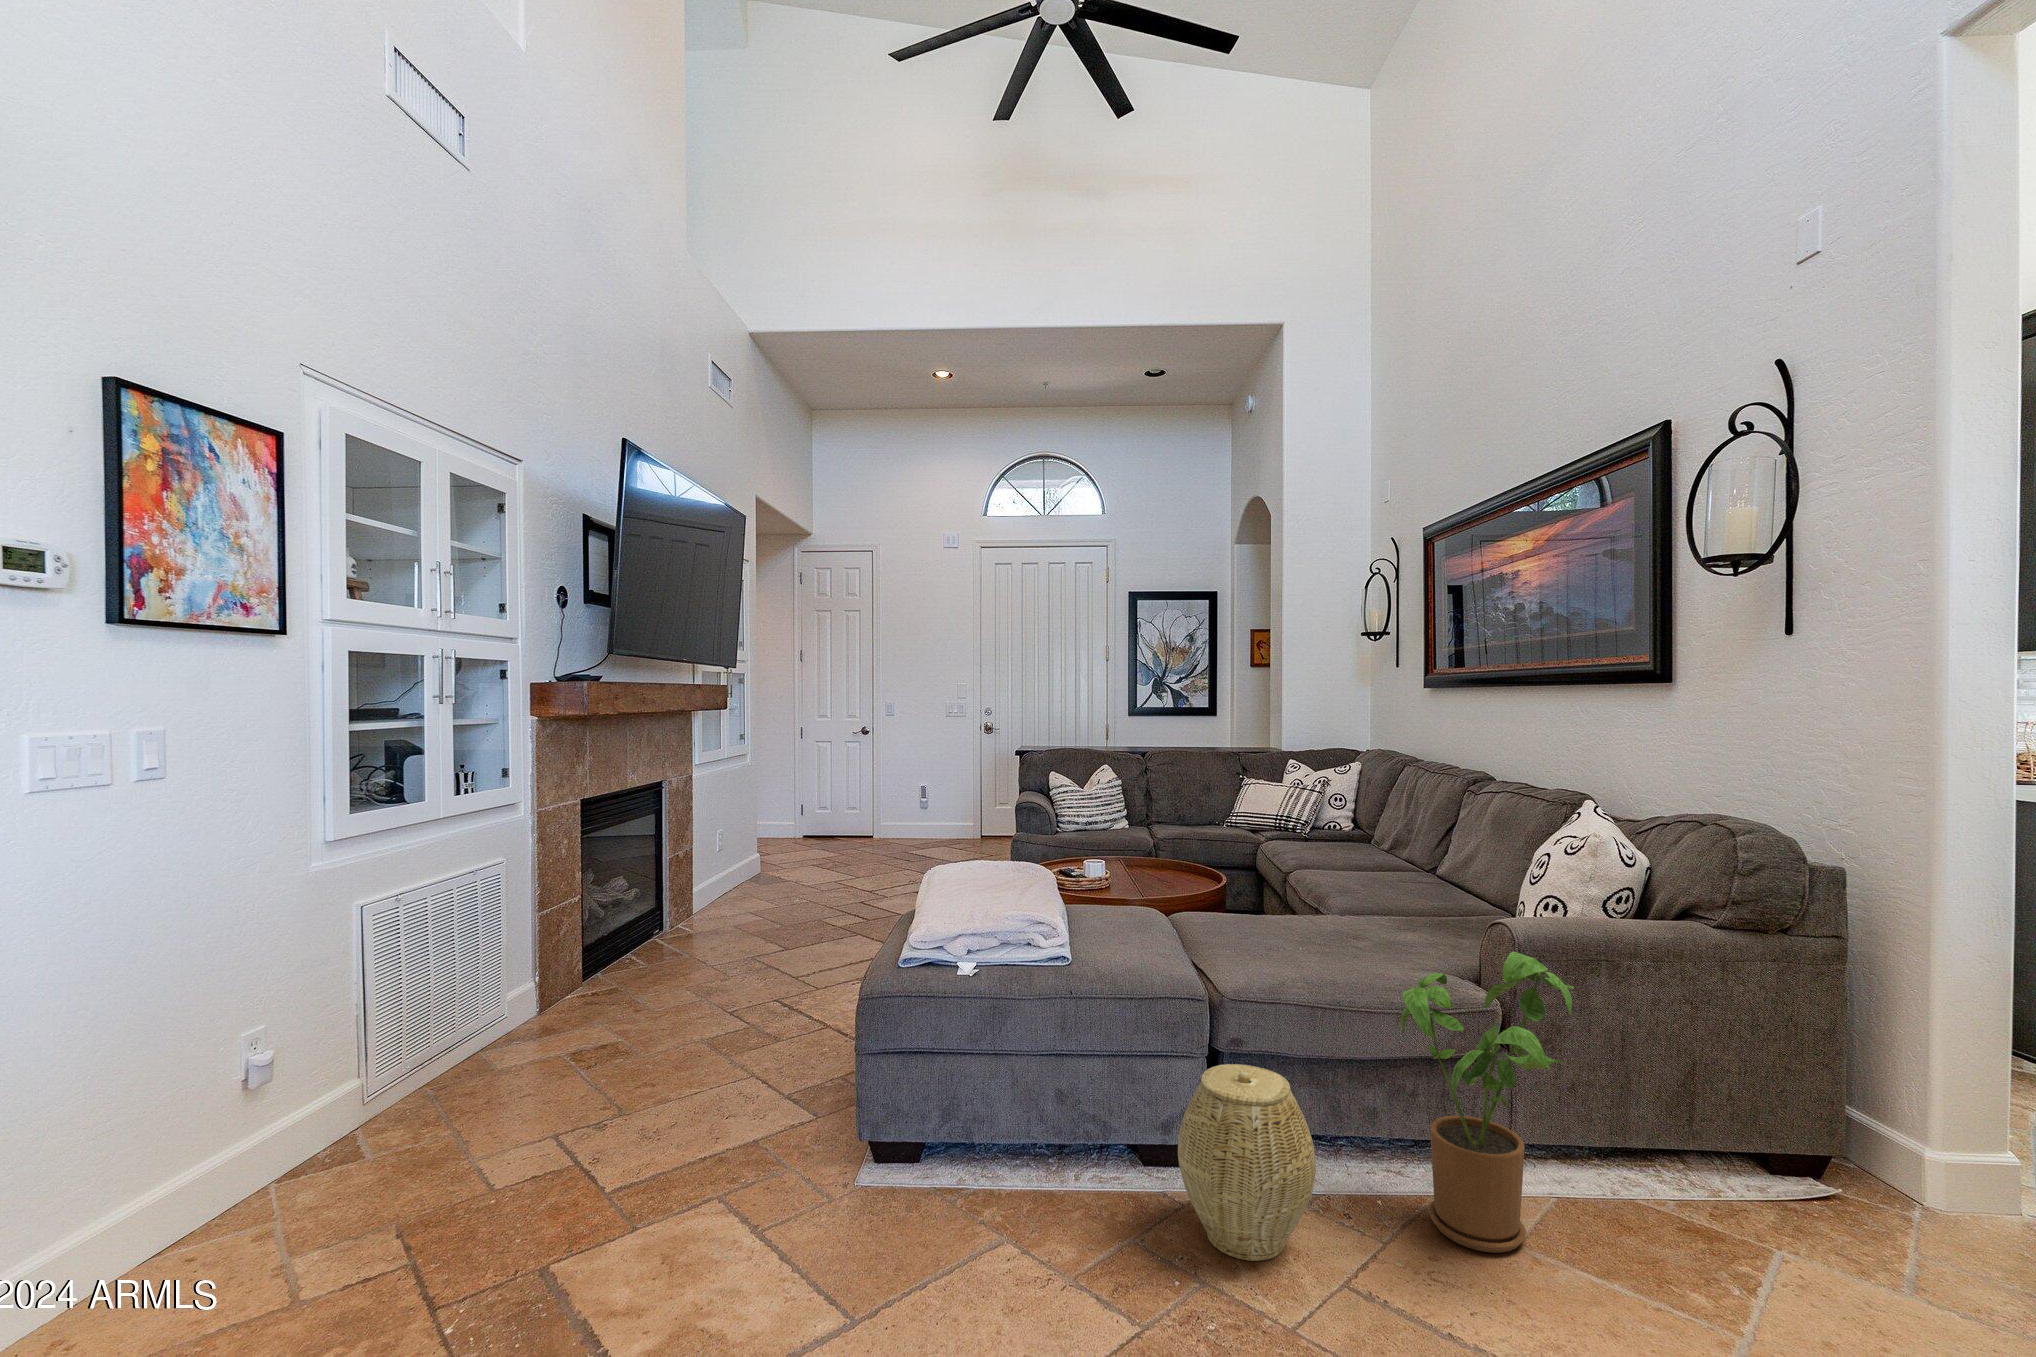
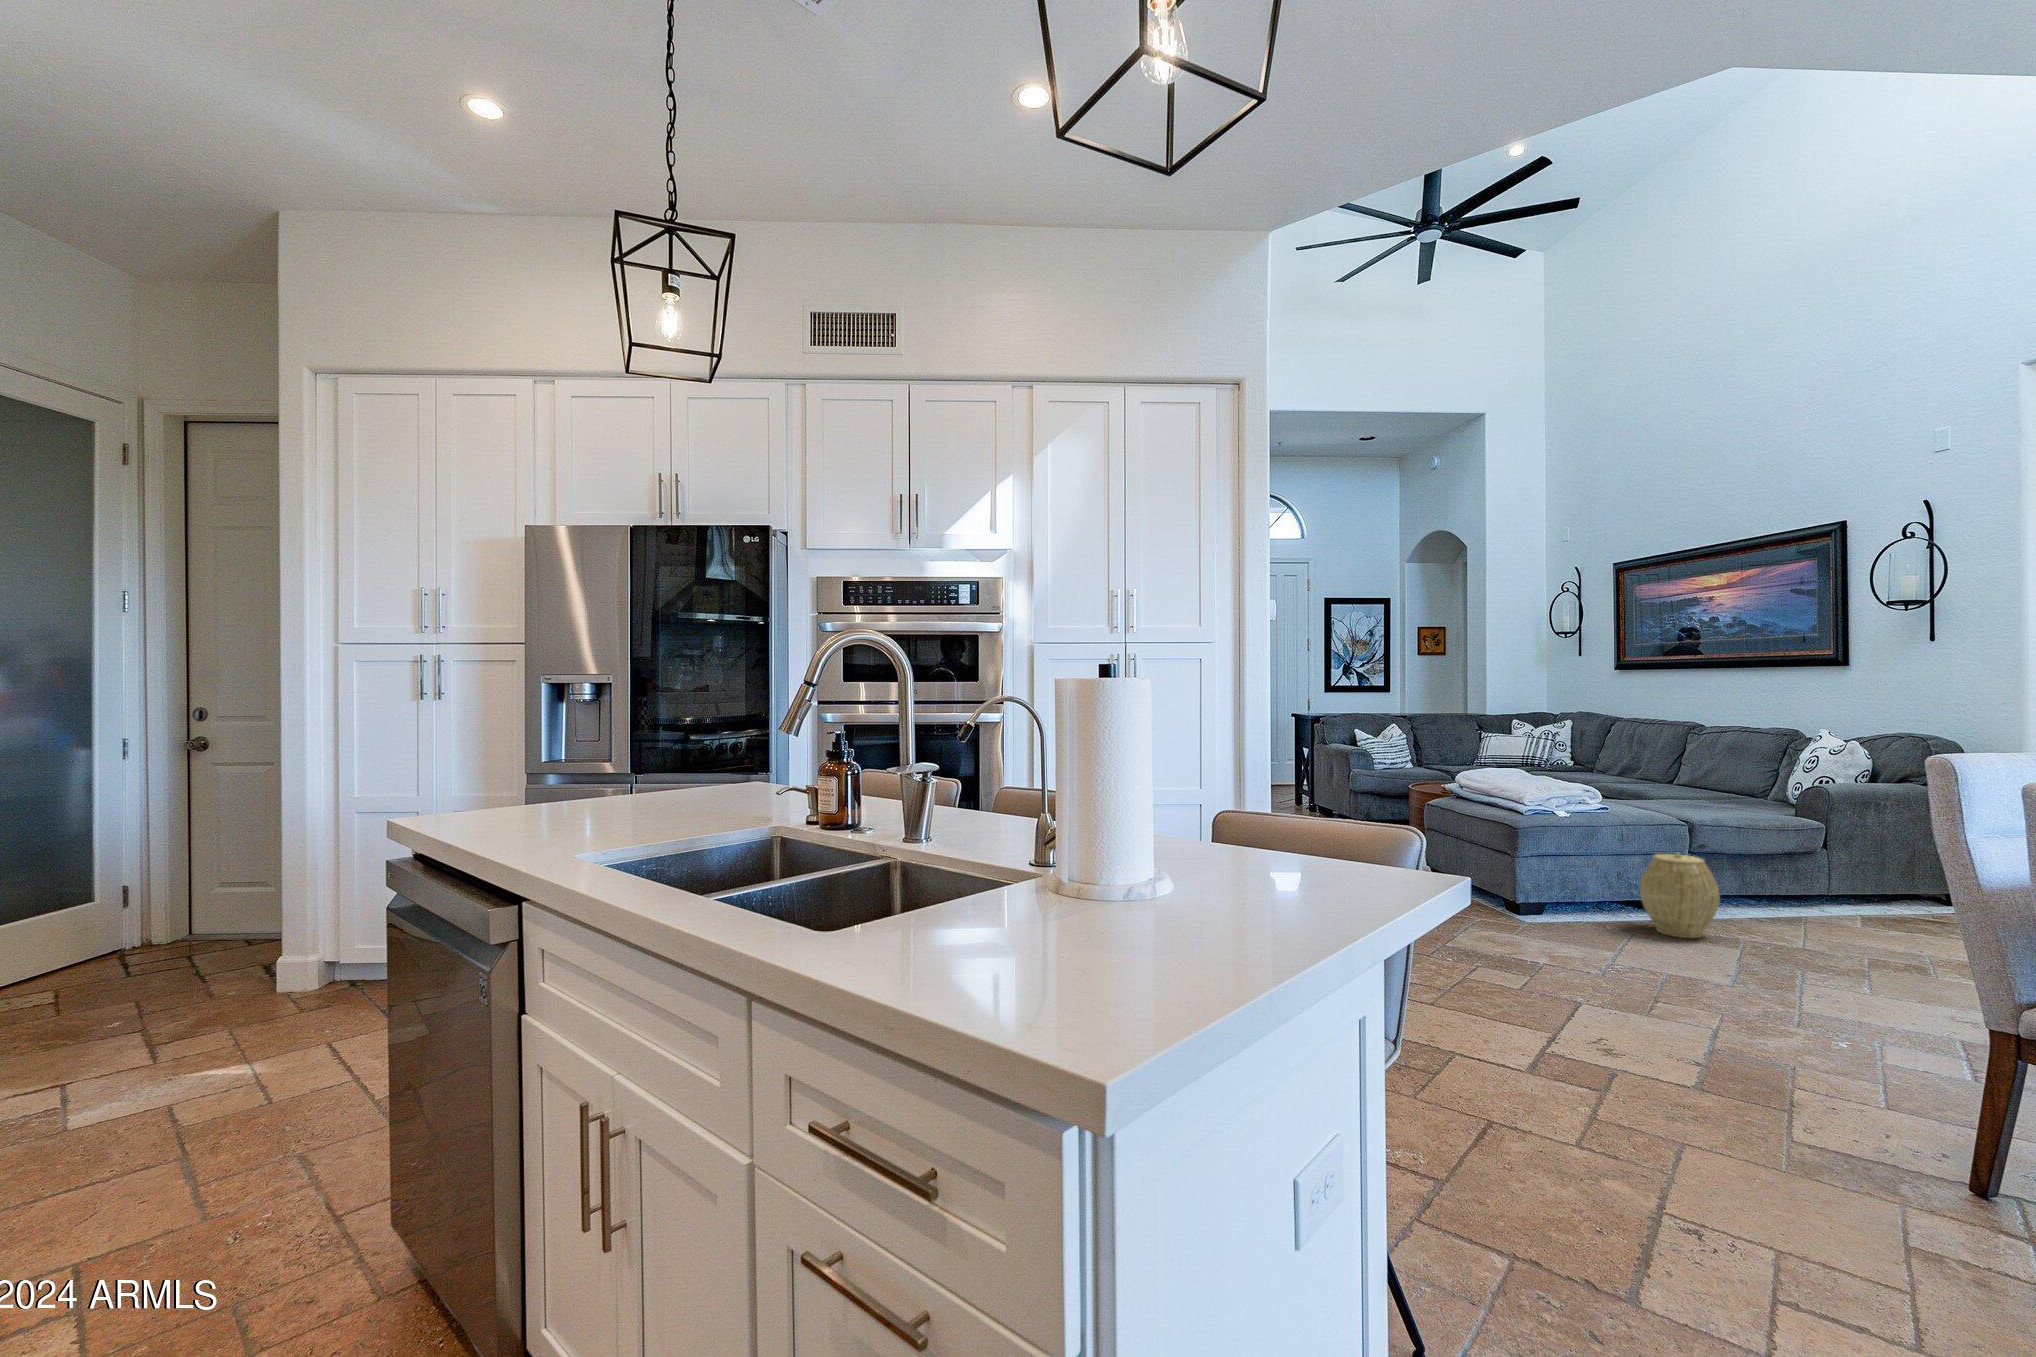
house plant: present [1401,952,1574,1253] -> none [1738,794,1842,934]

